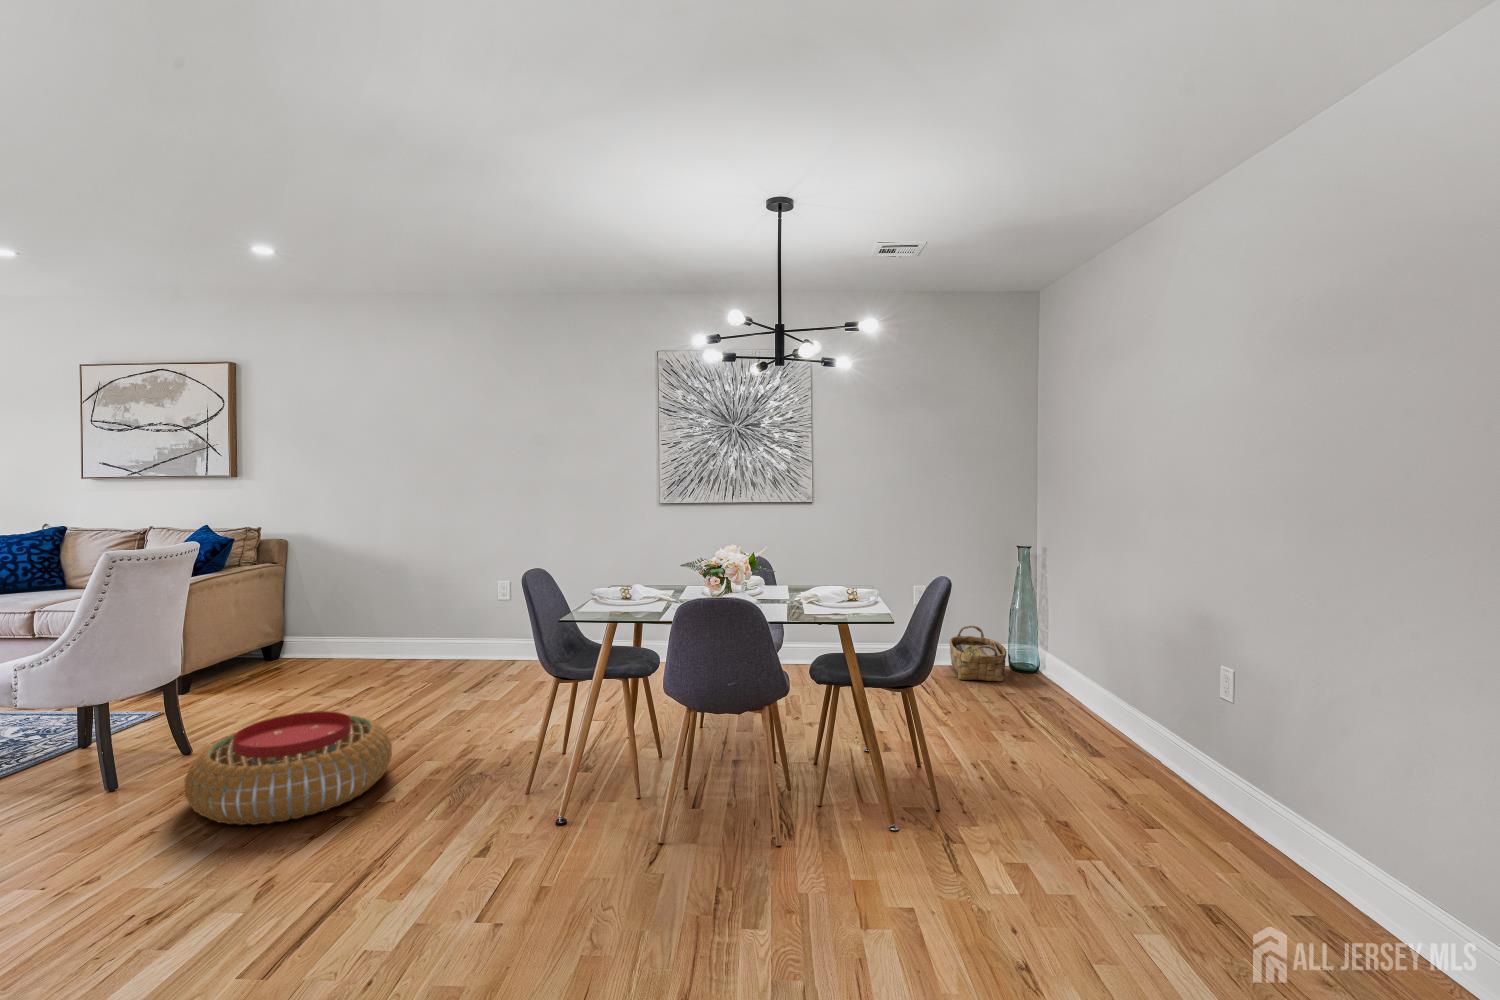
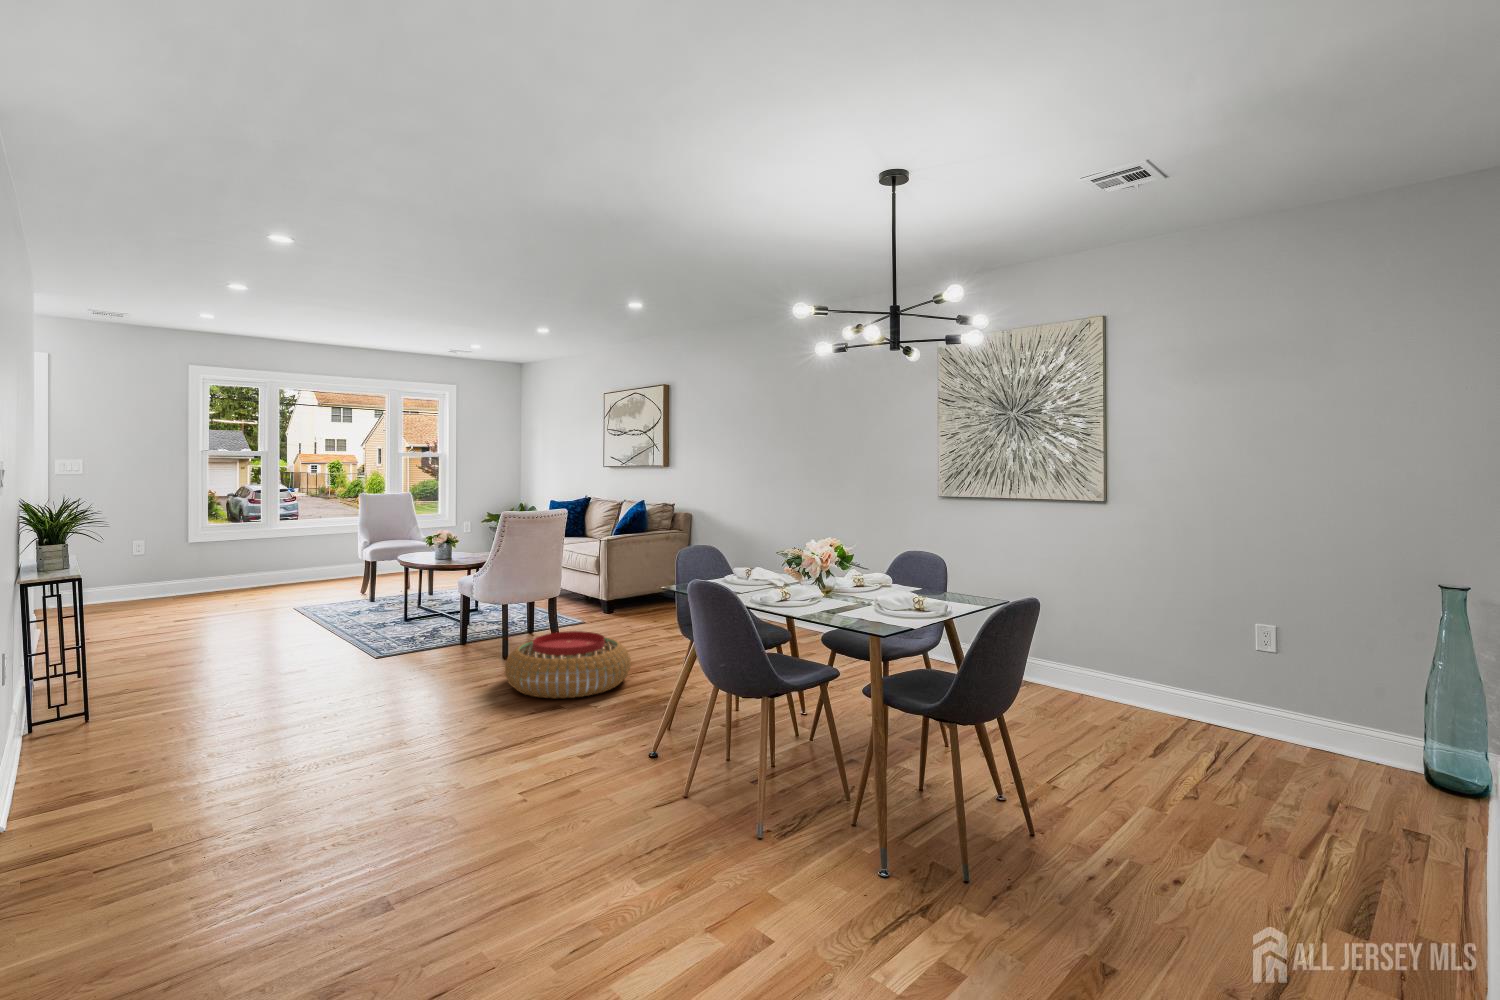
woven basket: present [950,626,1006,681] -> none [1277,692,1379,782]

